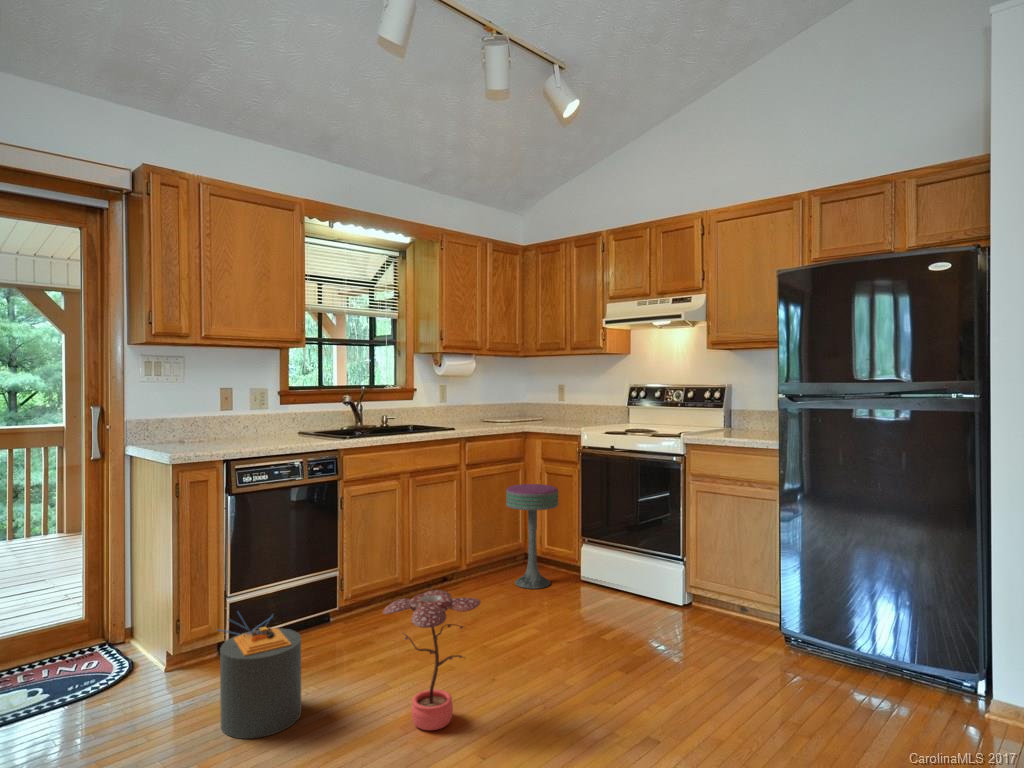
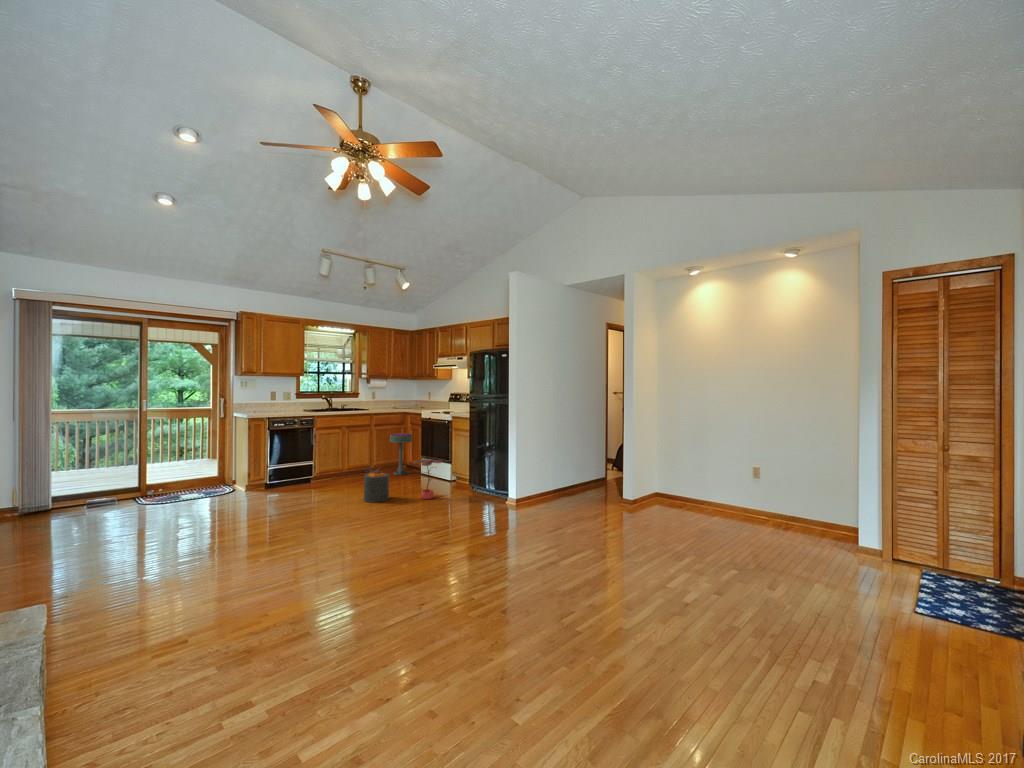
potted plant: present [383,590,481,730] -> present [414,459,442,499]
trash can: present [218,612,301,739] -> present [364,470,389,503]

